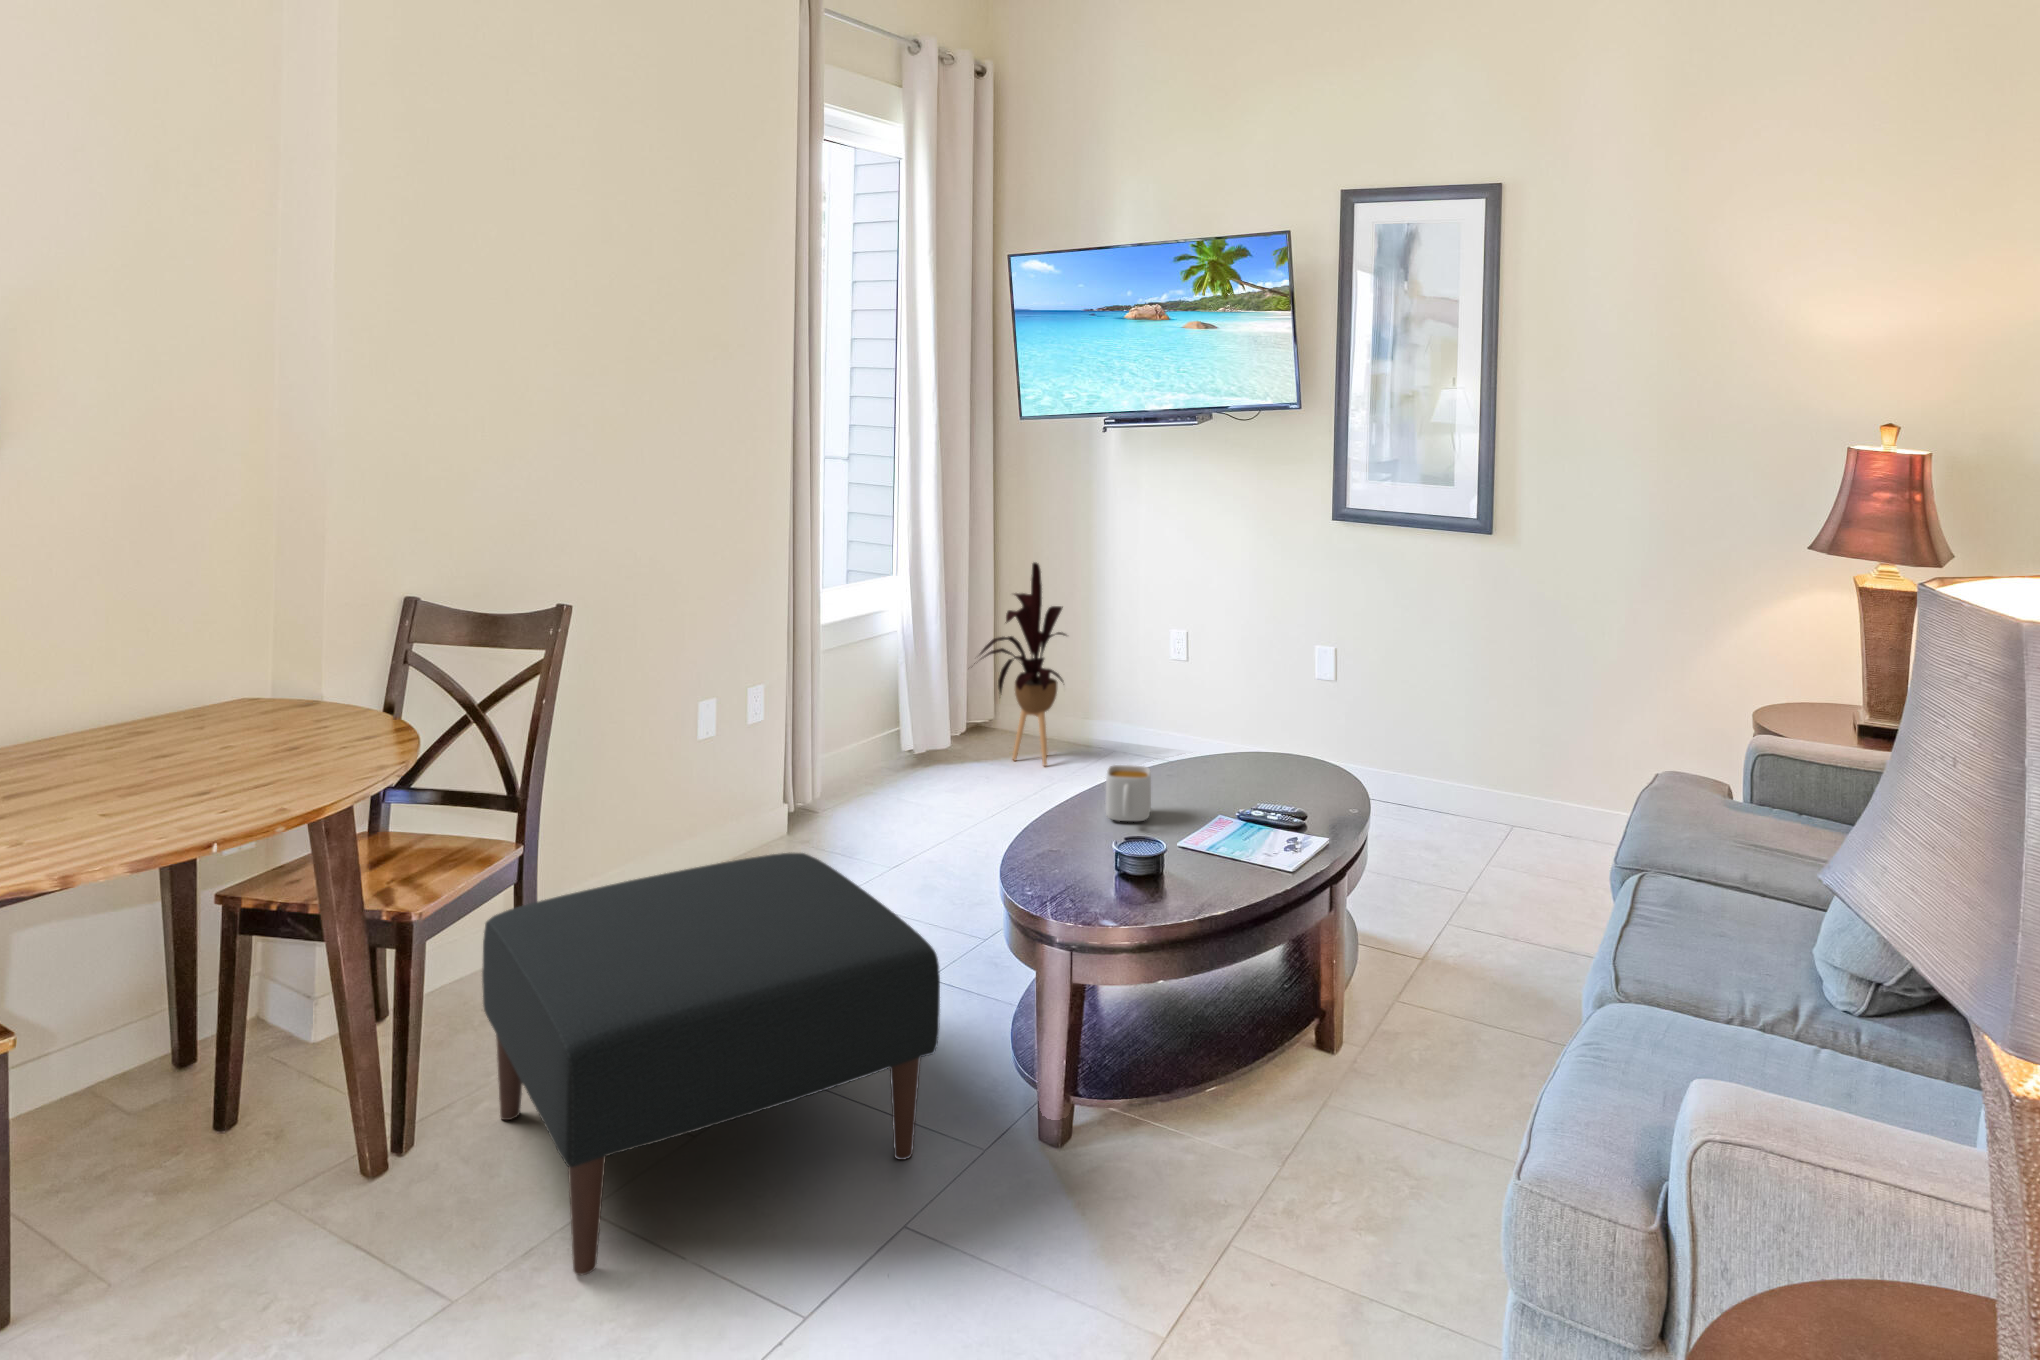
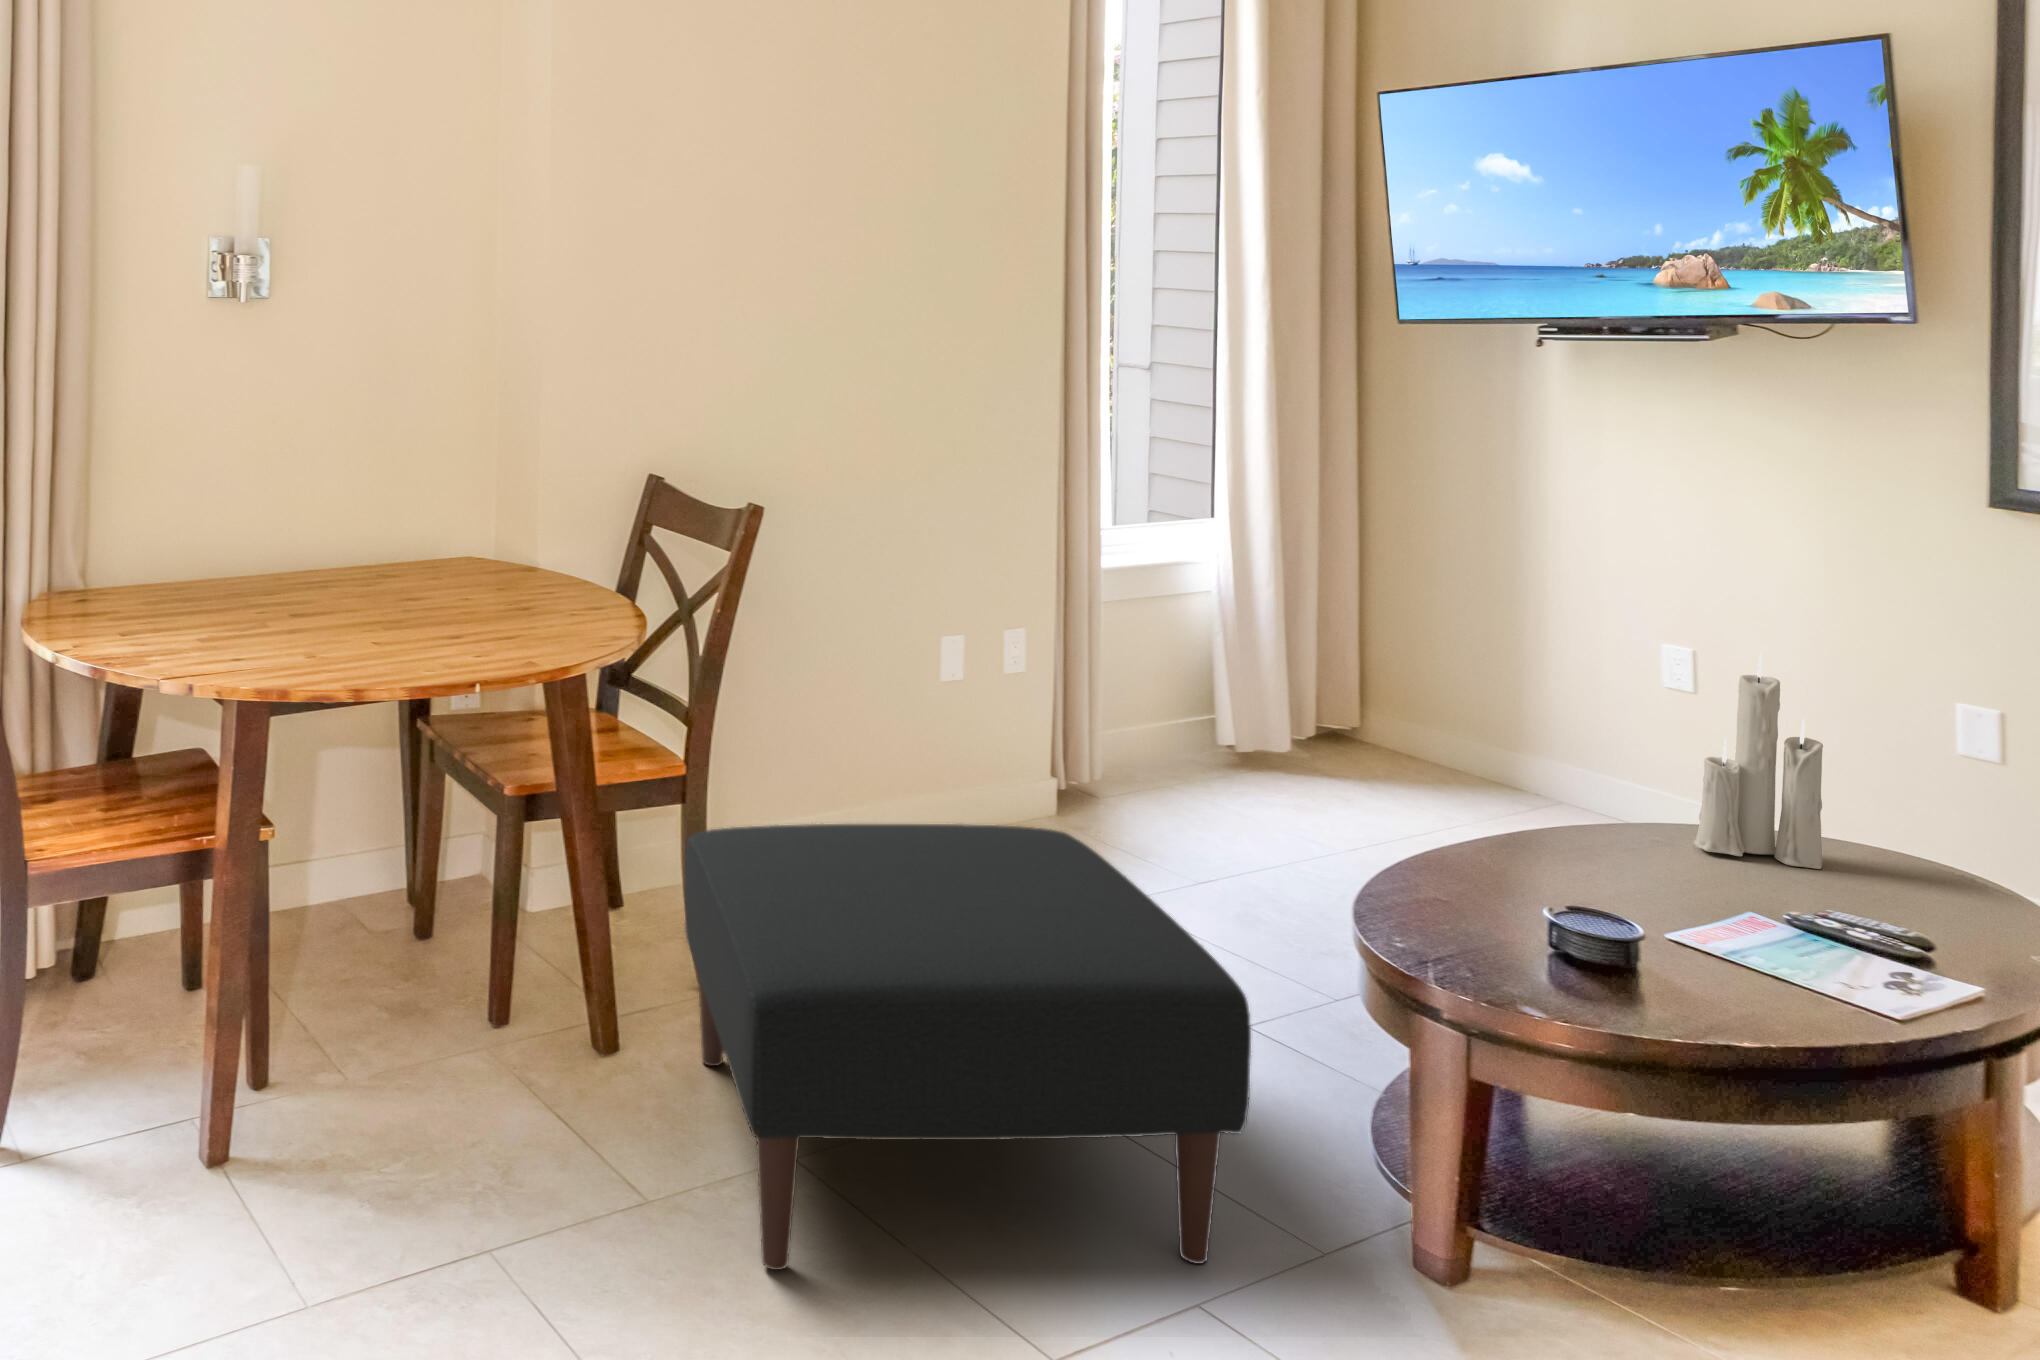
house plant: present [974,562,1066,766] -> none [1312,511,1472,793]
candle: none [1193,648,1257,788] -> present [1694,653,1823,869]
mug: present [1105,765,1151,821] -> none [1531,792,1615,882]

